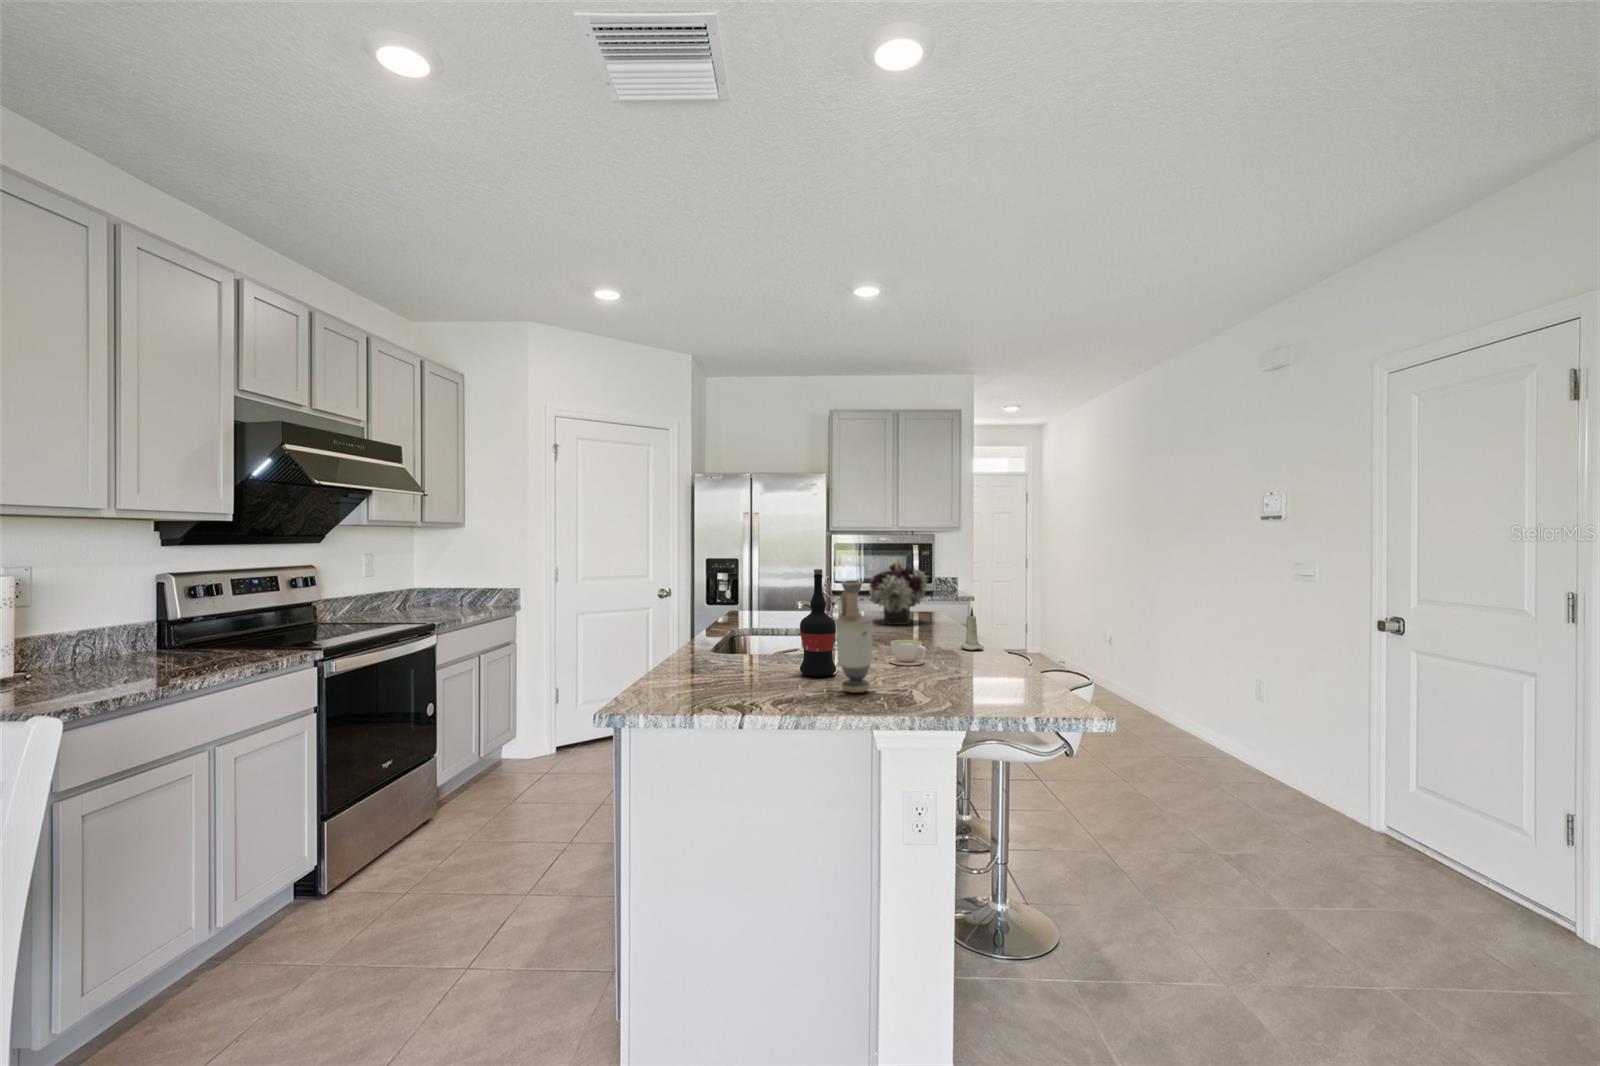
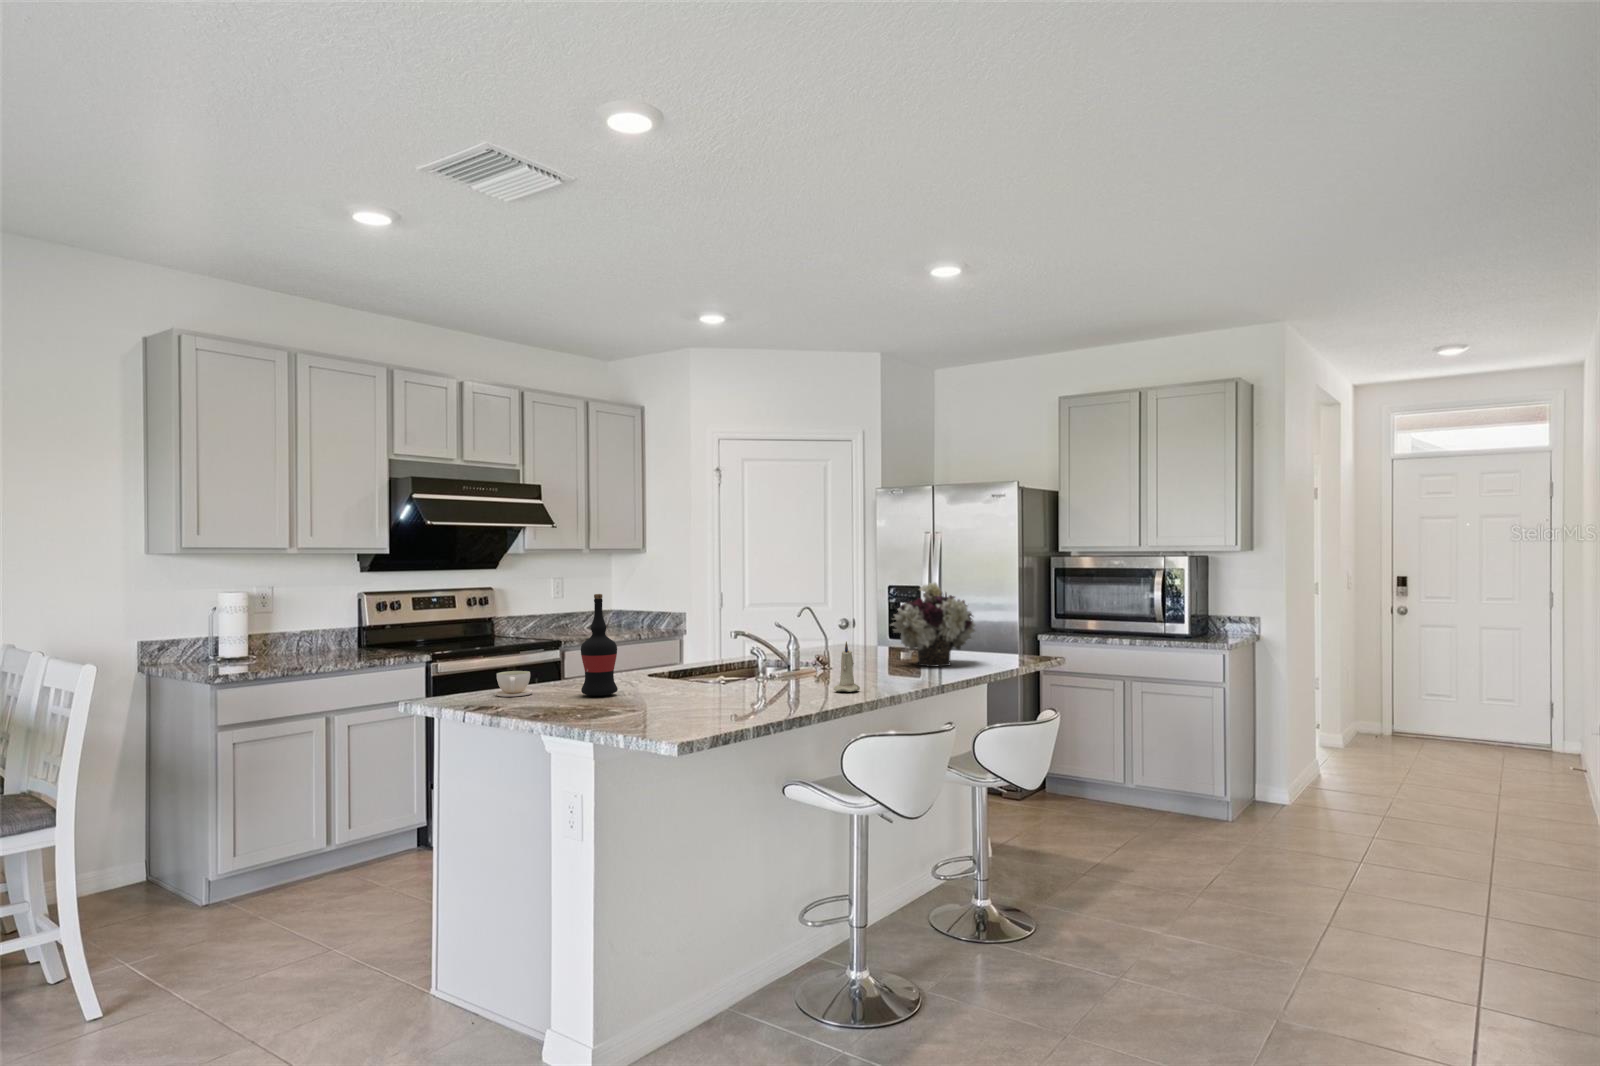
vase: present [836,580,873,692] -> none [537,604,573,707]
coffee cup: present [890,640,926,666] -> present [496,671,532,697]

